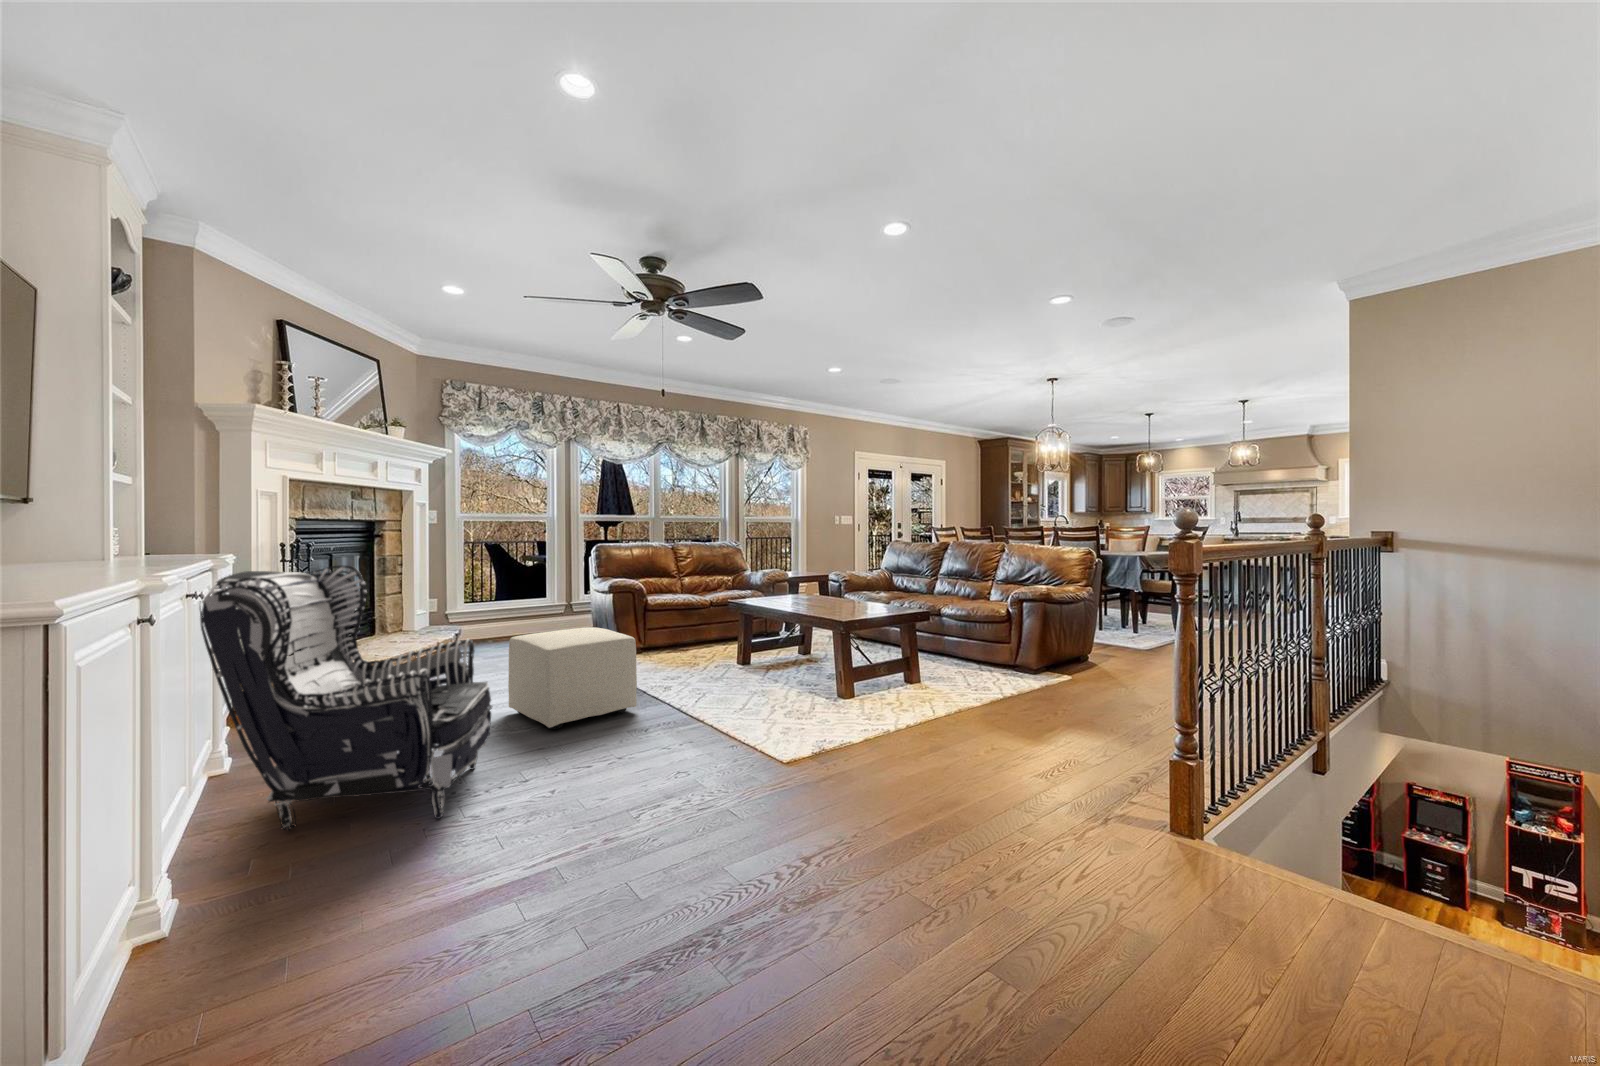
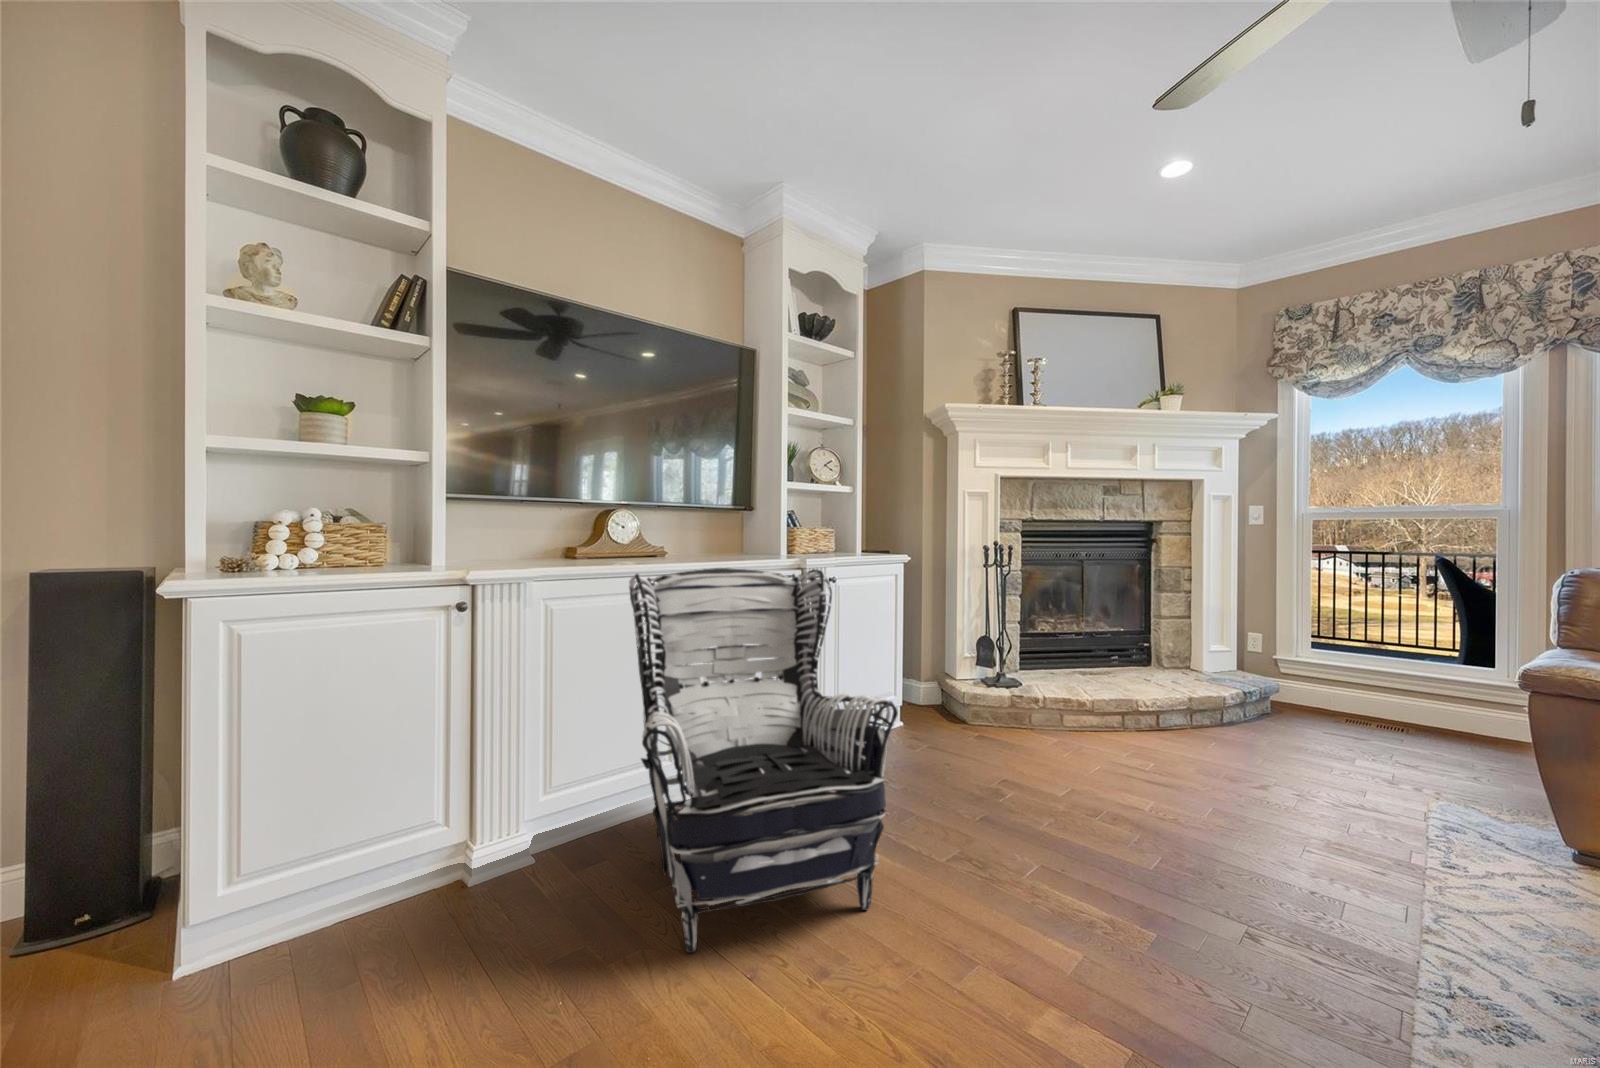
ottoman: present [508,627,637,729] -> none [1045,720,1307,1013]

